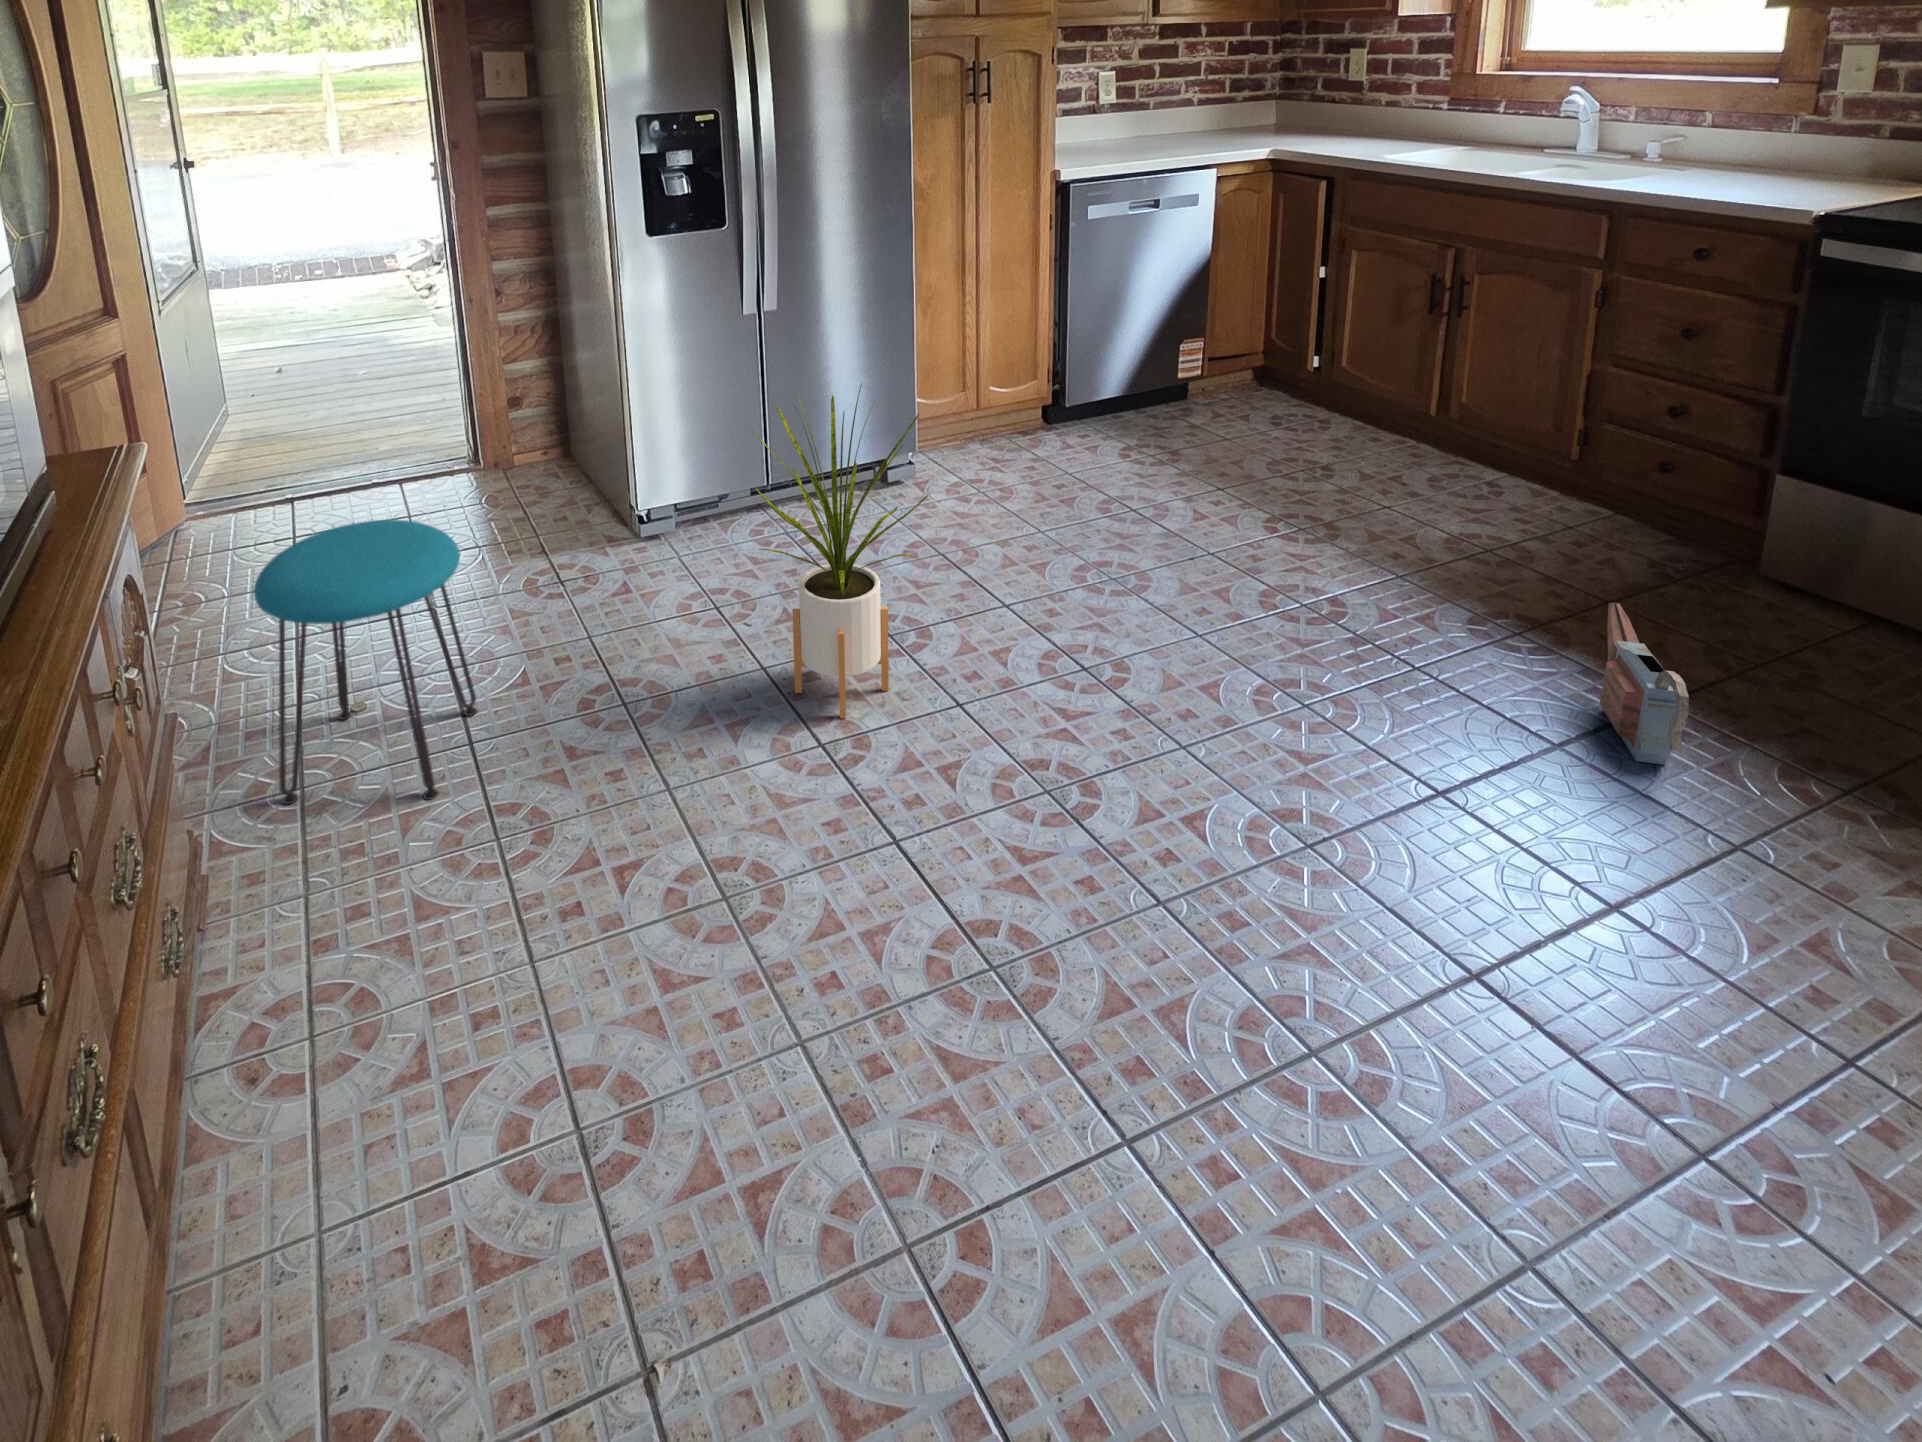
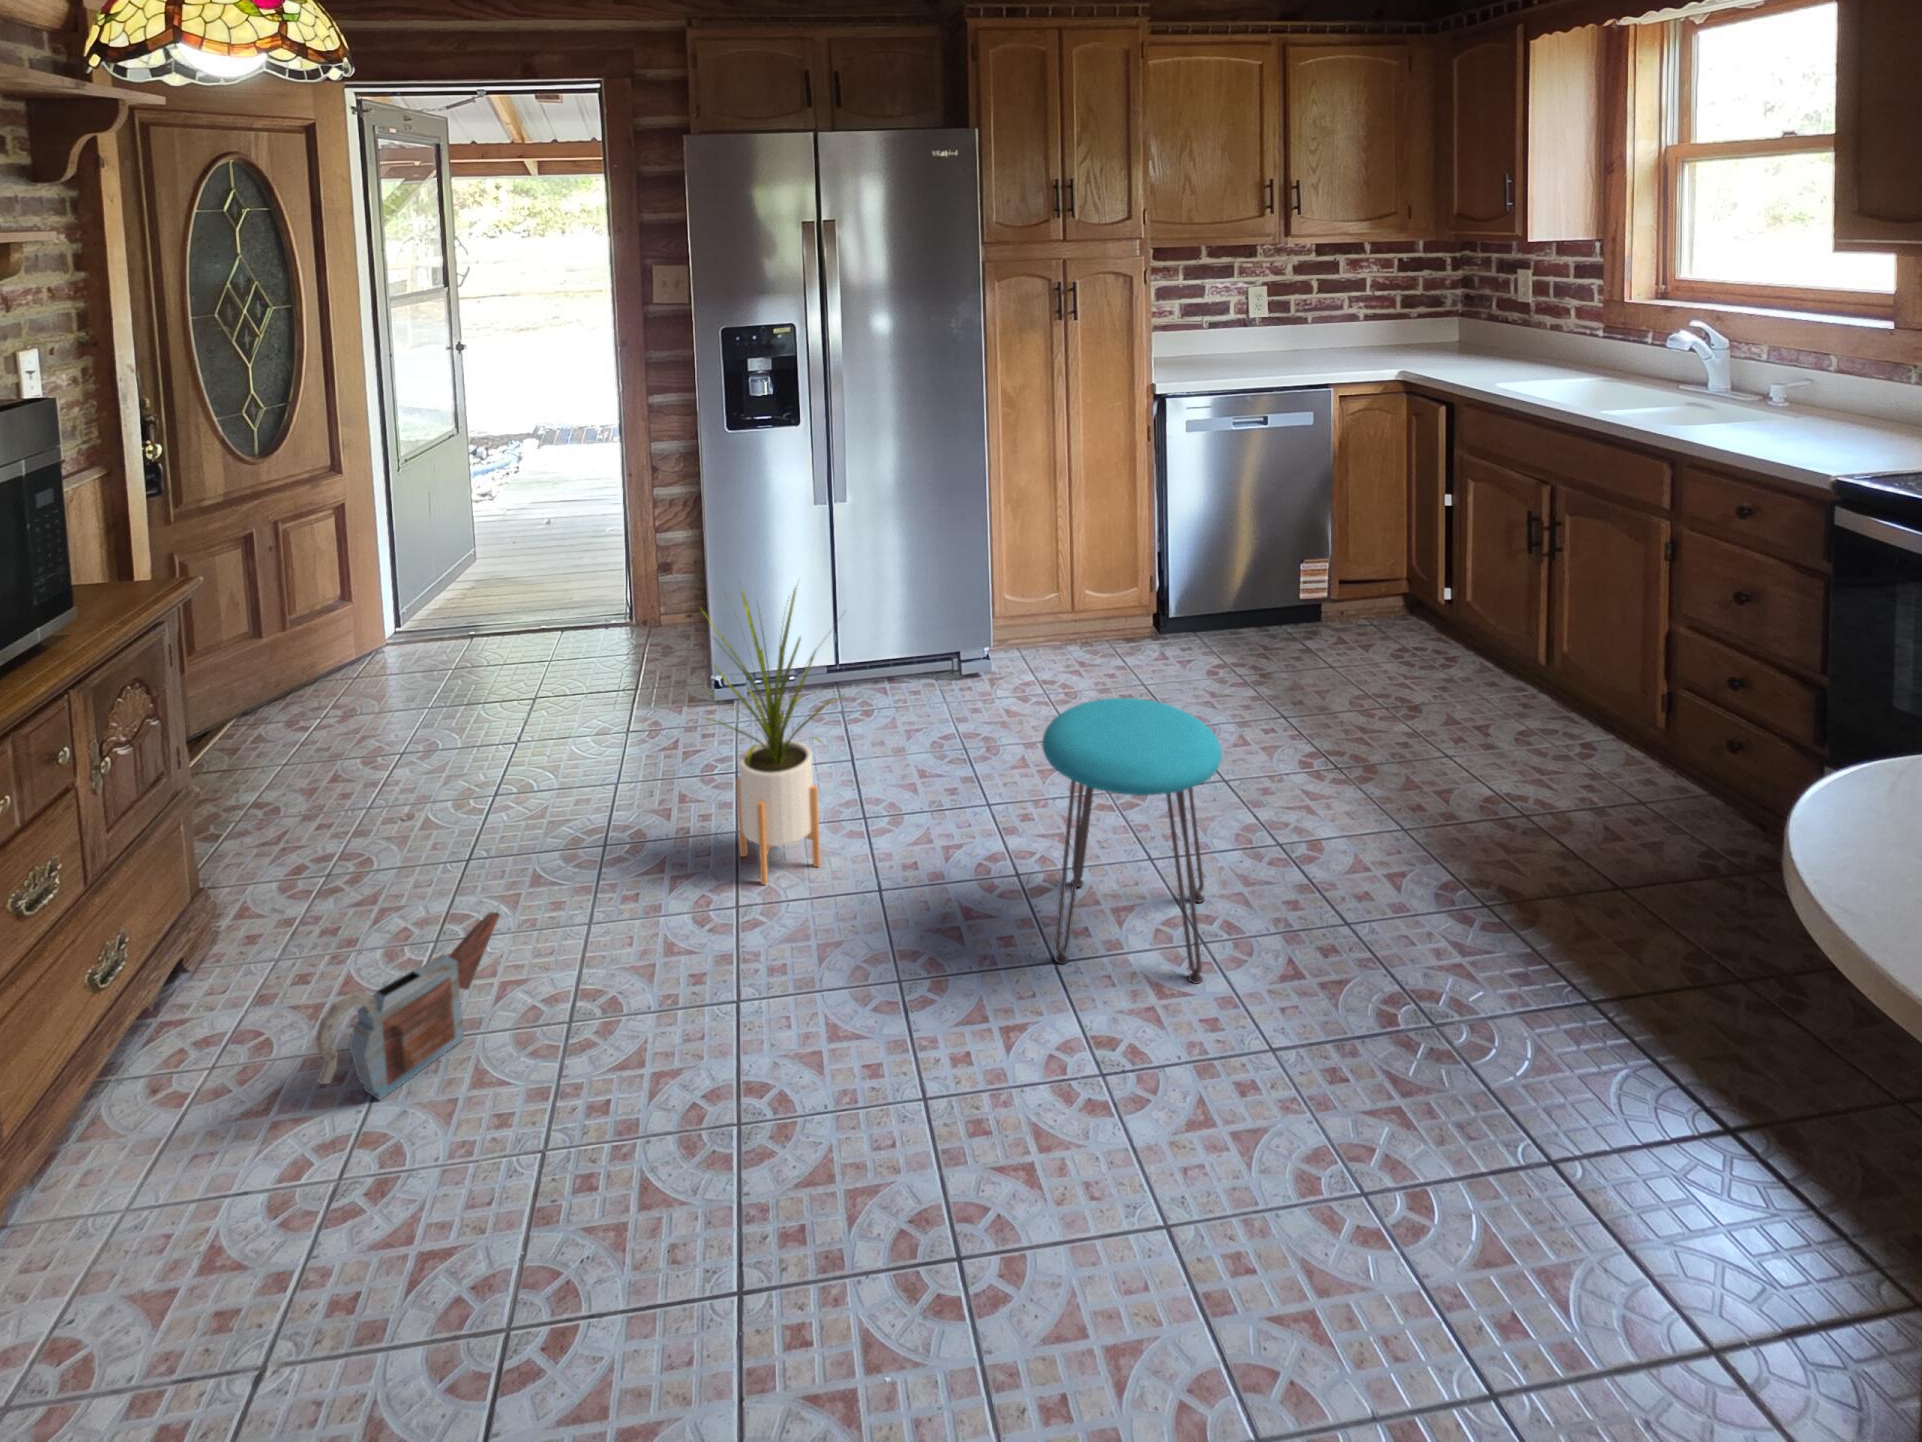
stool: present [254,520,477,804] -> present [1042,698,1222,984]
watering can: present [1600,601,1689,765] -> present [316,912,500,1100]

